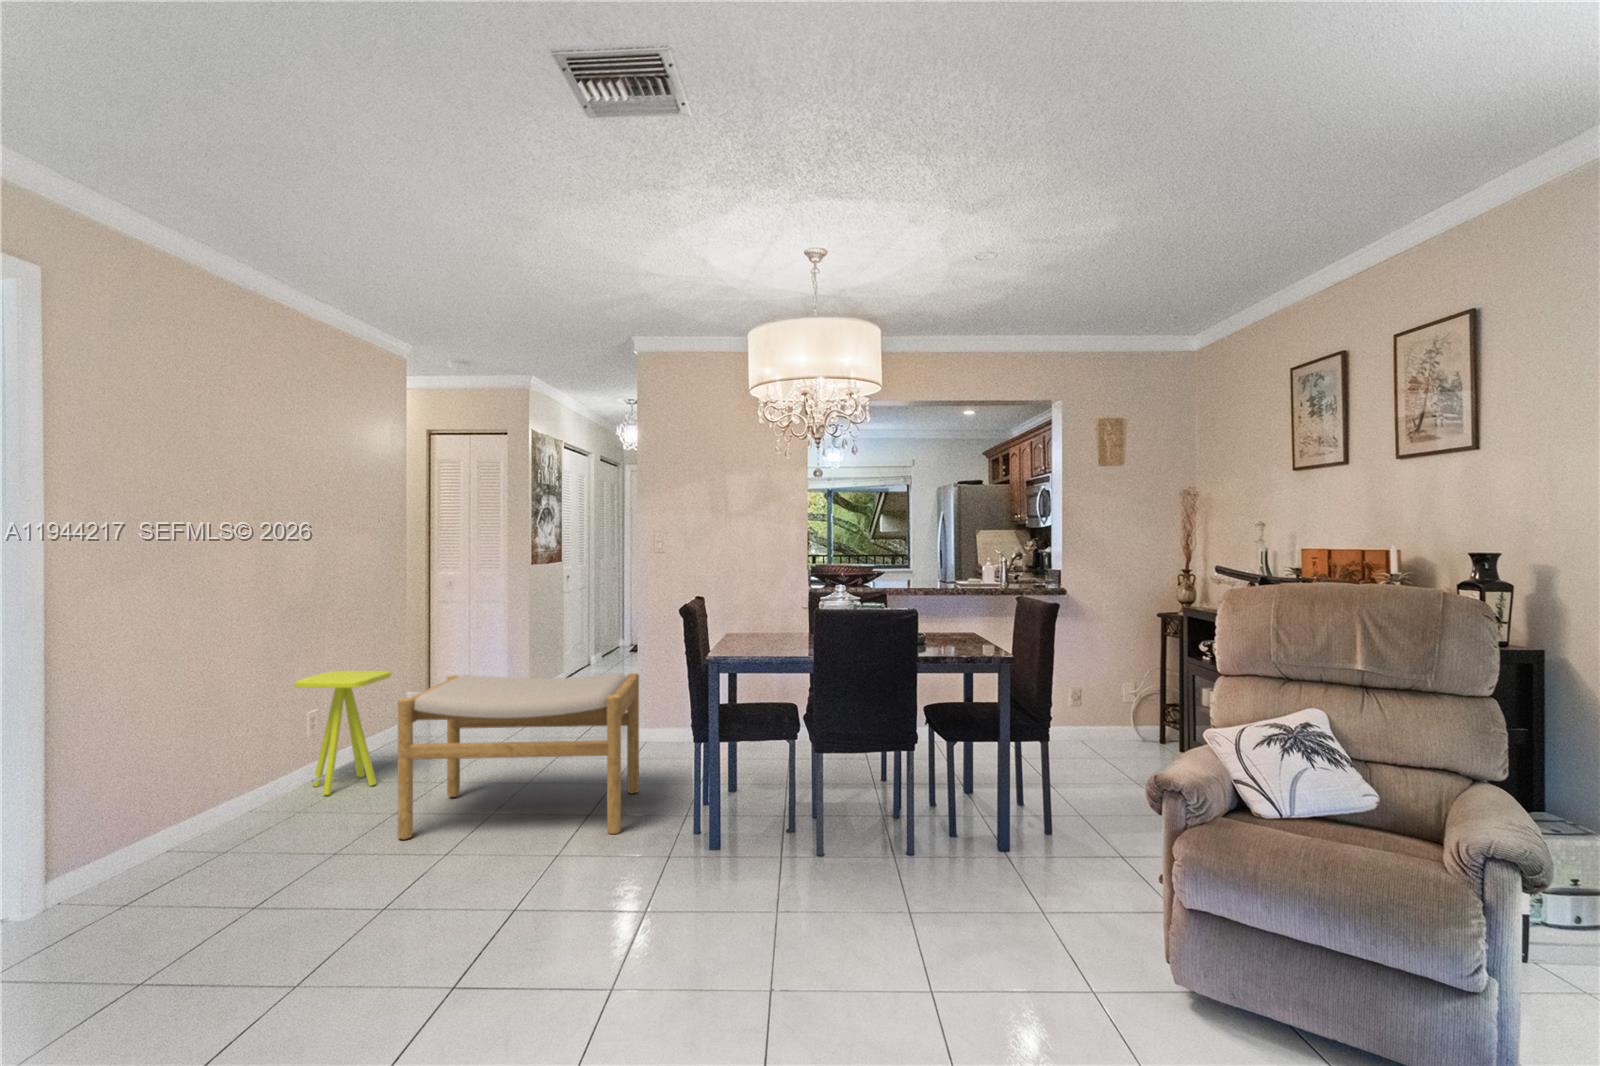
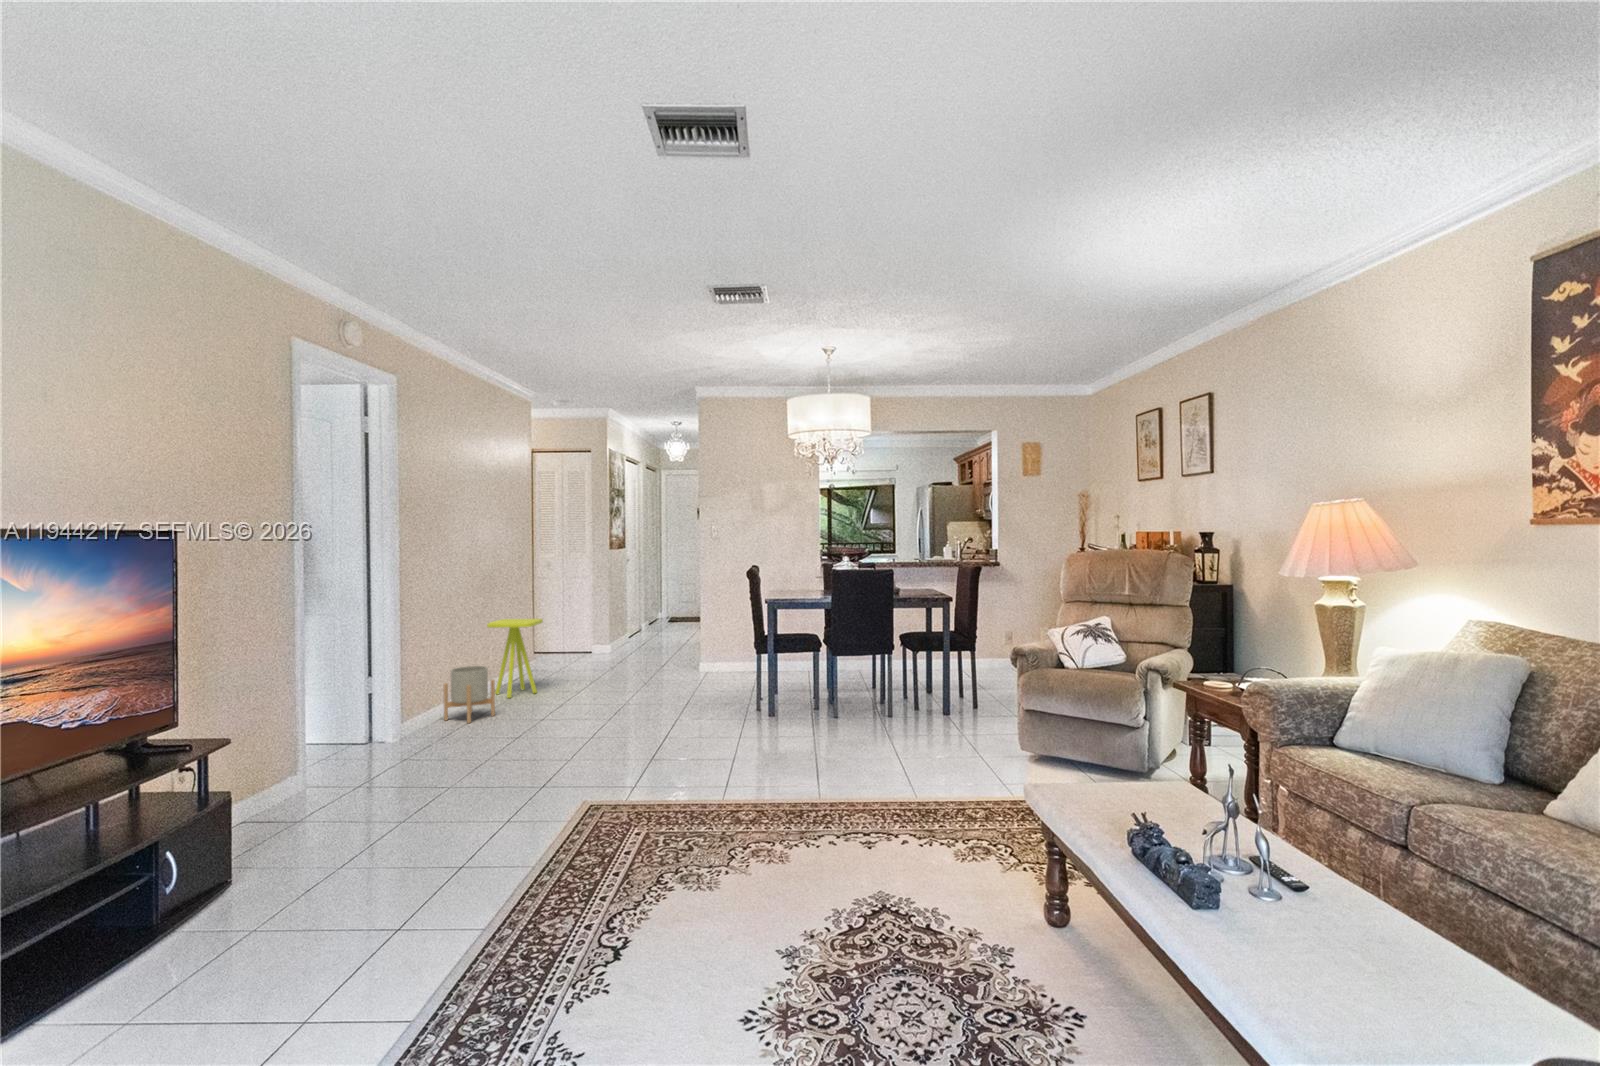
footstool: present [398,673,639,840] -> none [573,616,714,715]
planter: none [179,757,271,860] -> present [444,666,495,723]

